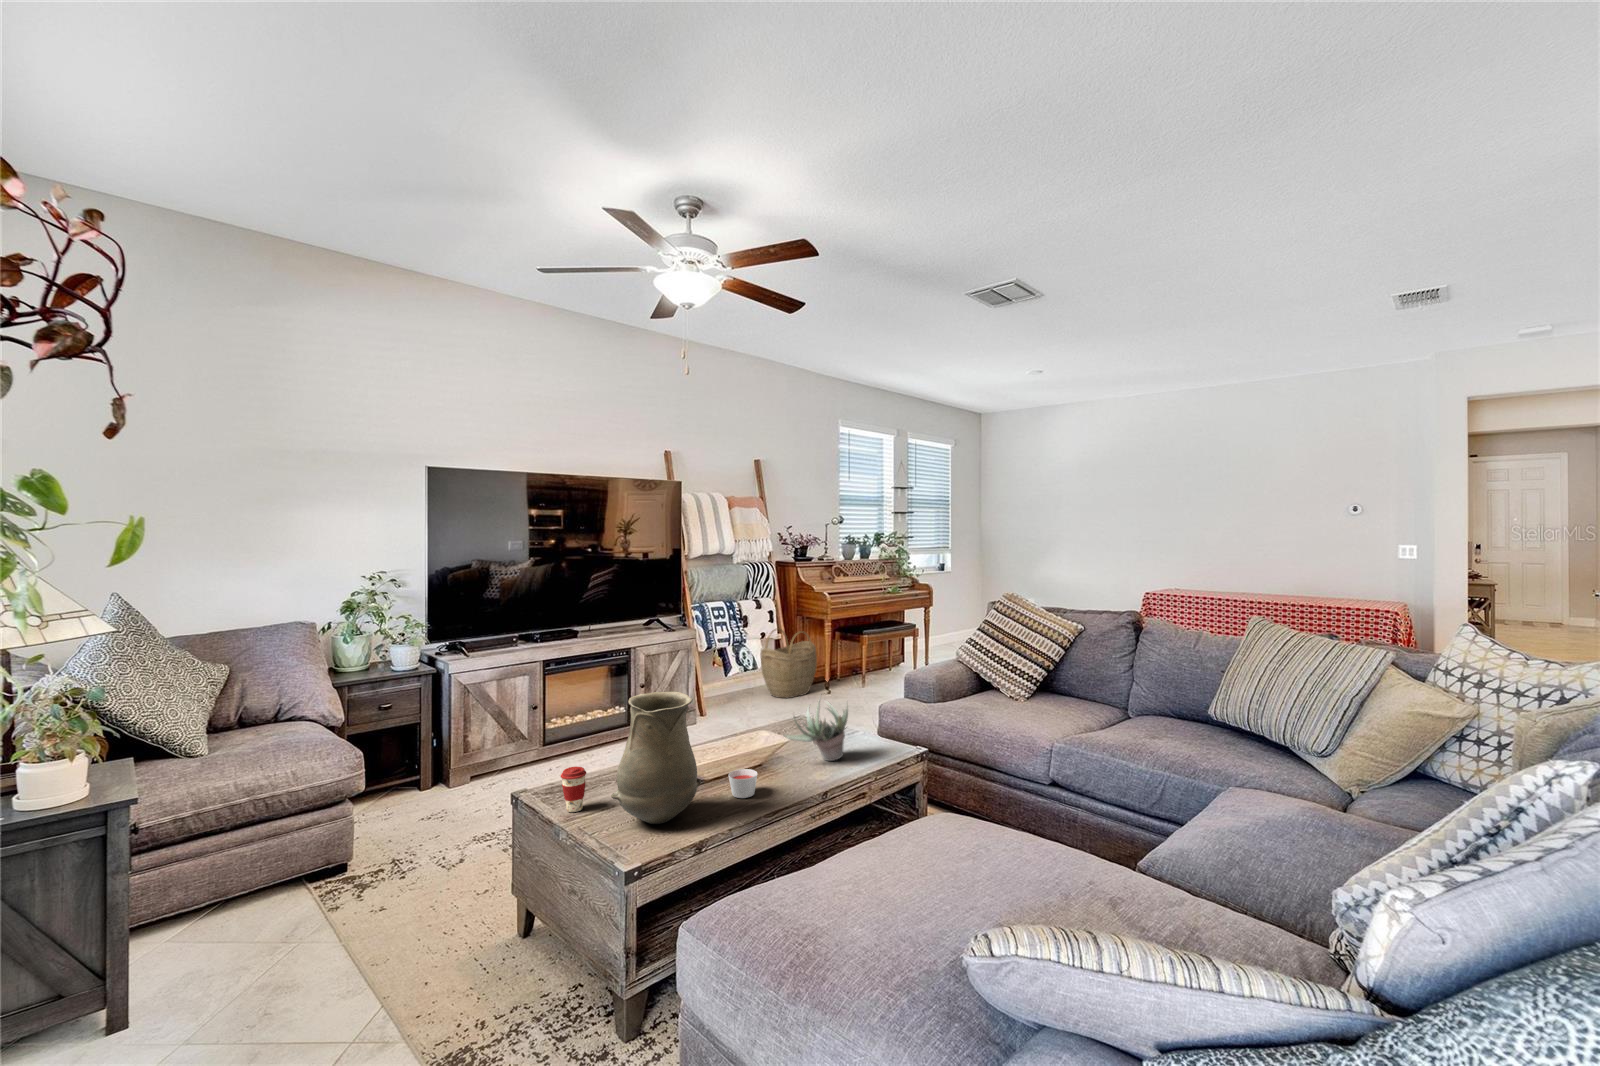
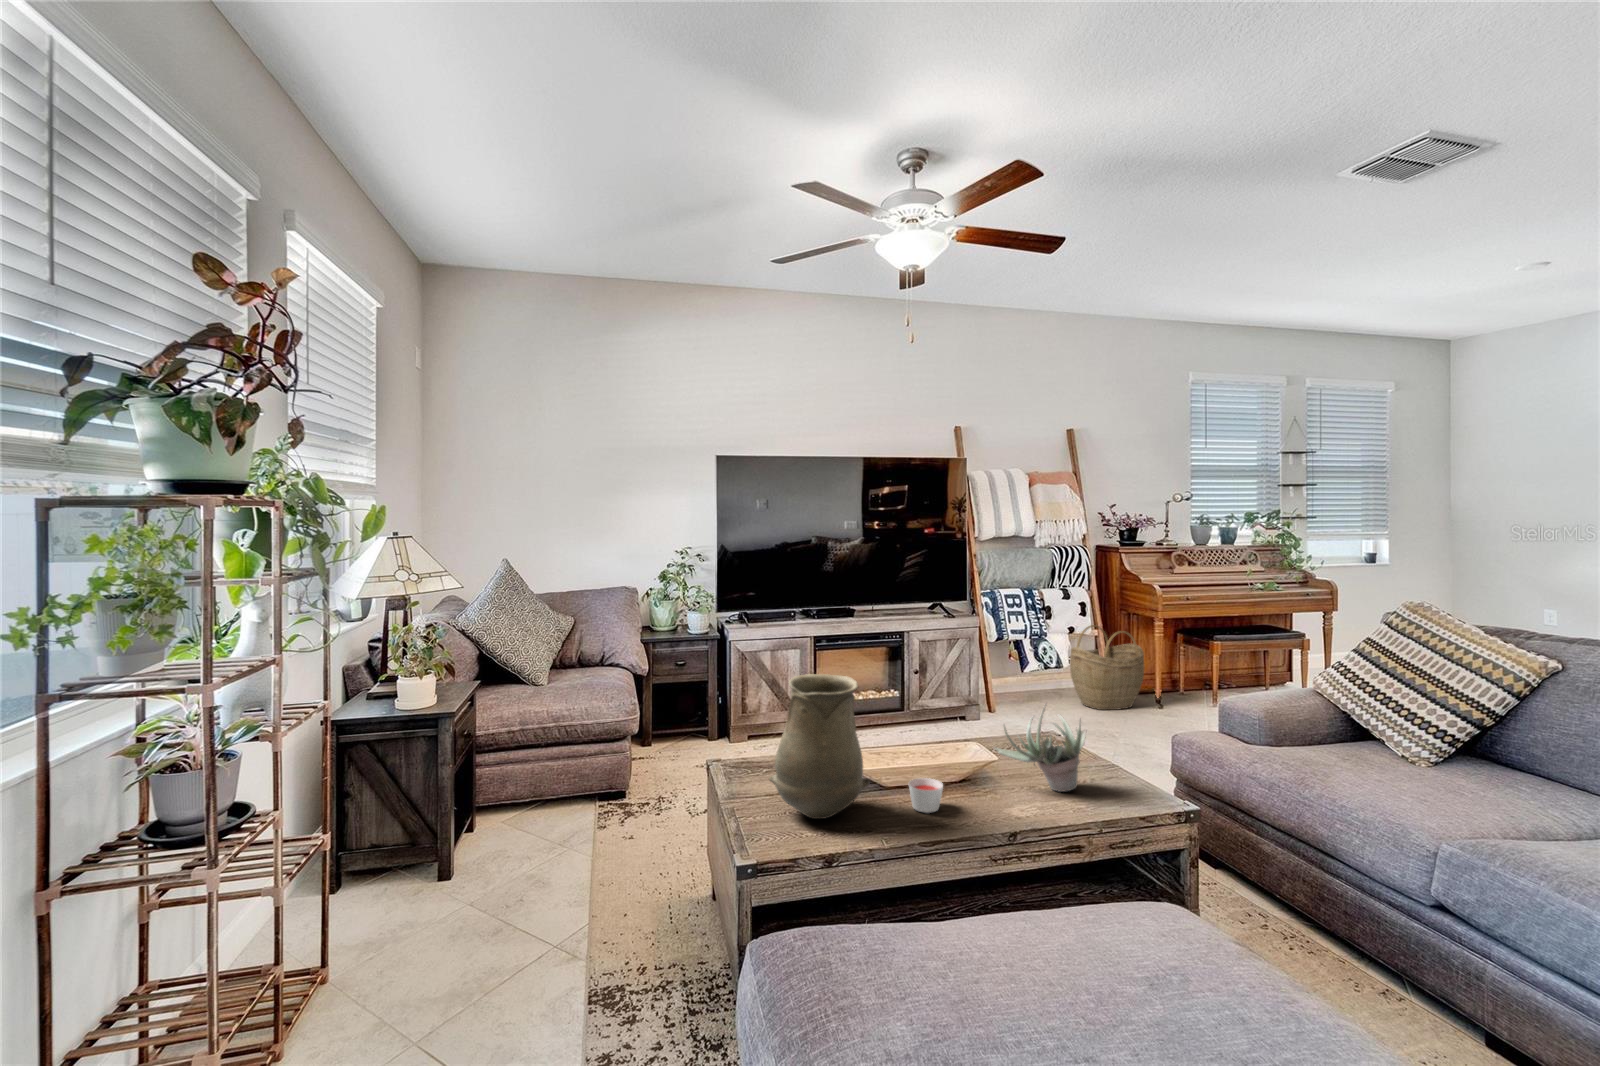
coffee cup: present [561,767,586,812] -> none [738,741,764,787]

